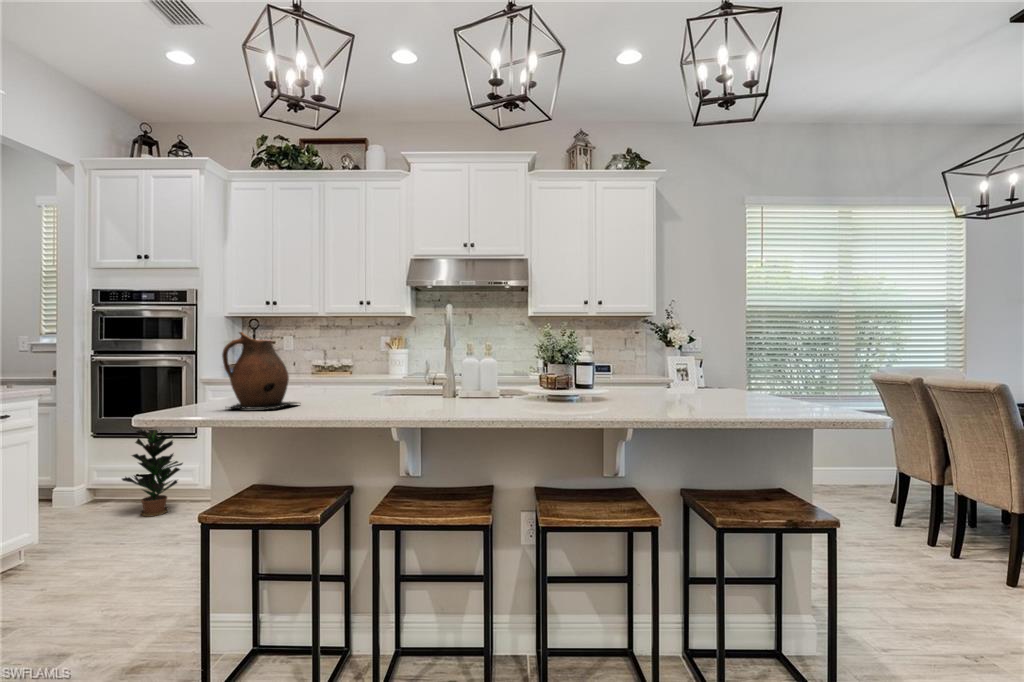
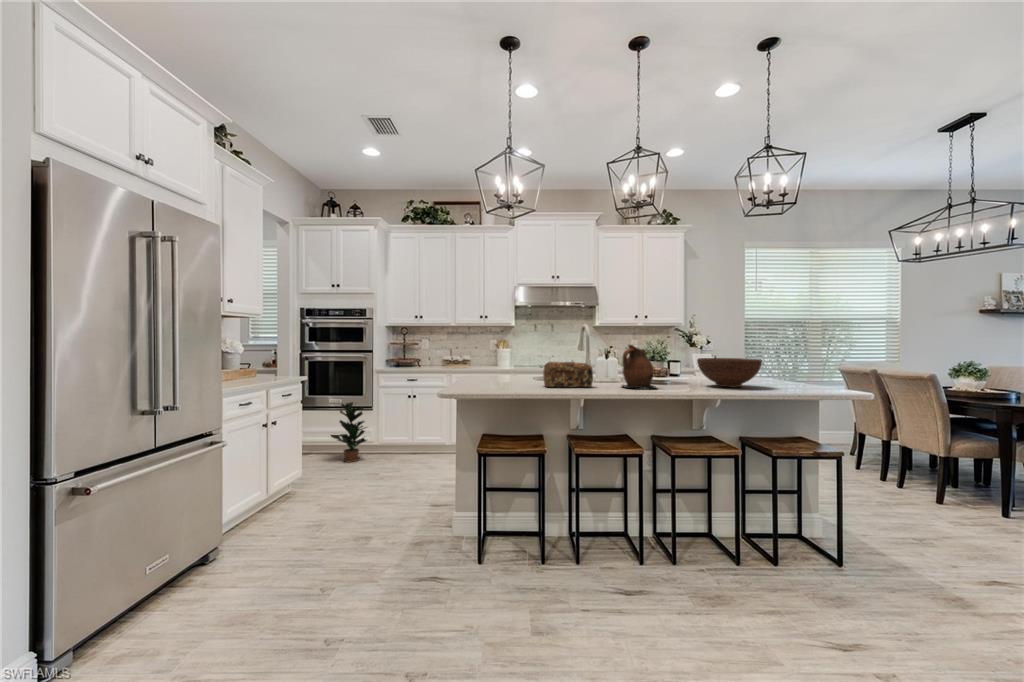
ceramic pitcher: present [222,332,298,410] -> present [622,345,656,389]
fruit bowl: none [598,357,703,407] -> present [697,358,762,387]
bread loaf: none [318,363,410,409] -> present [543,362,593,387]

